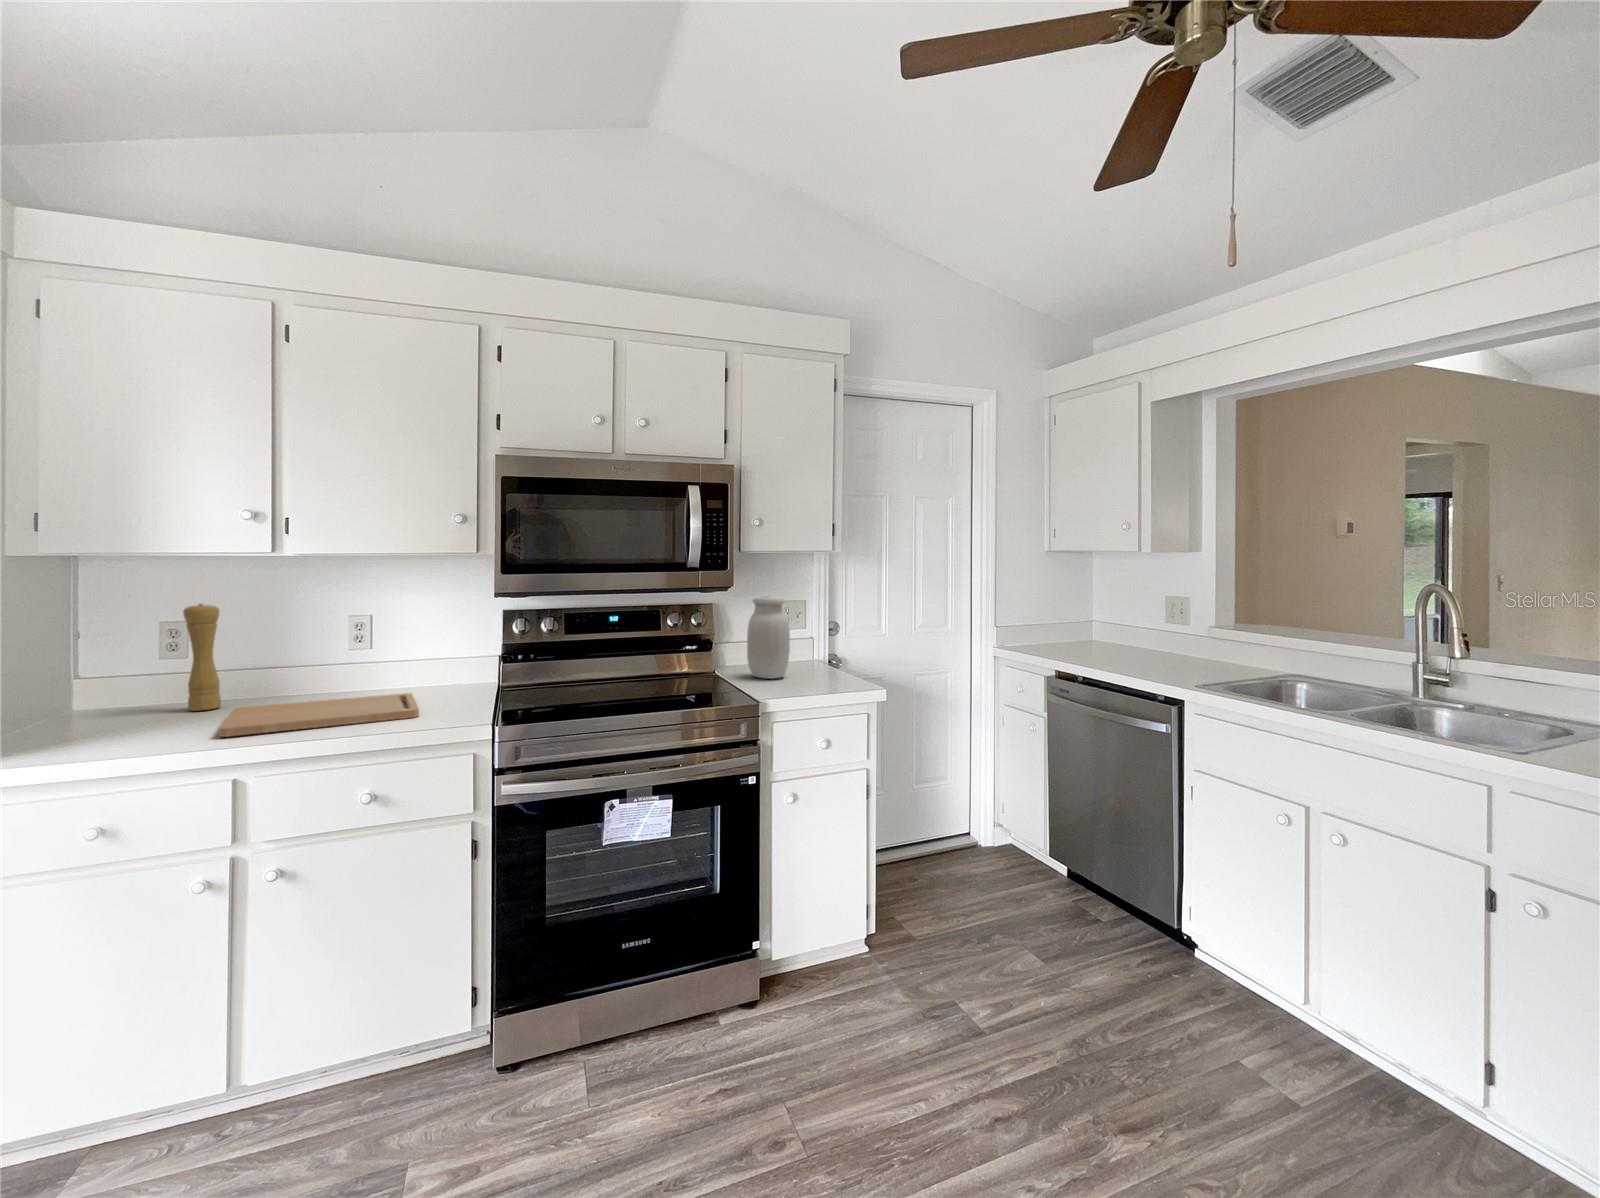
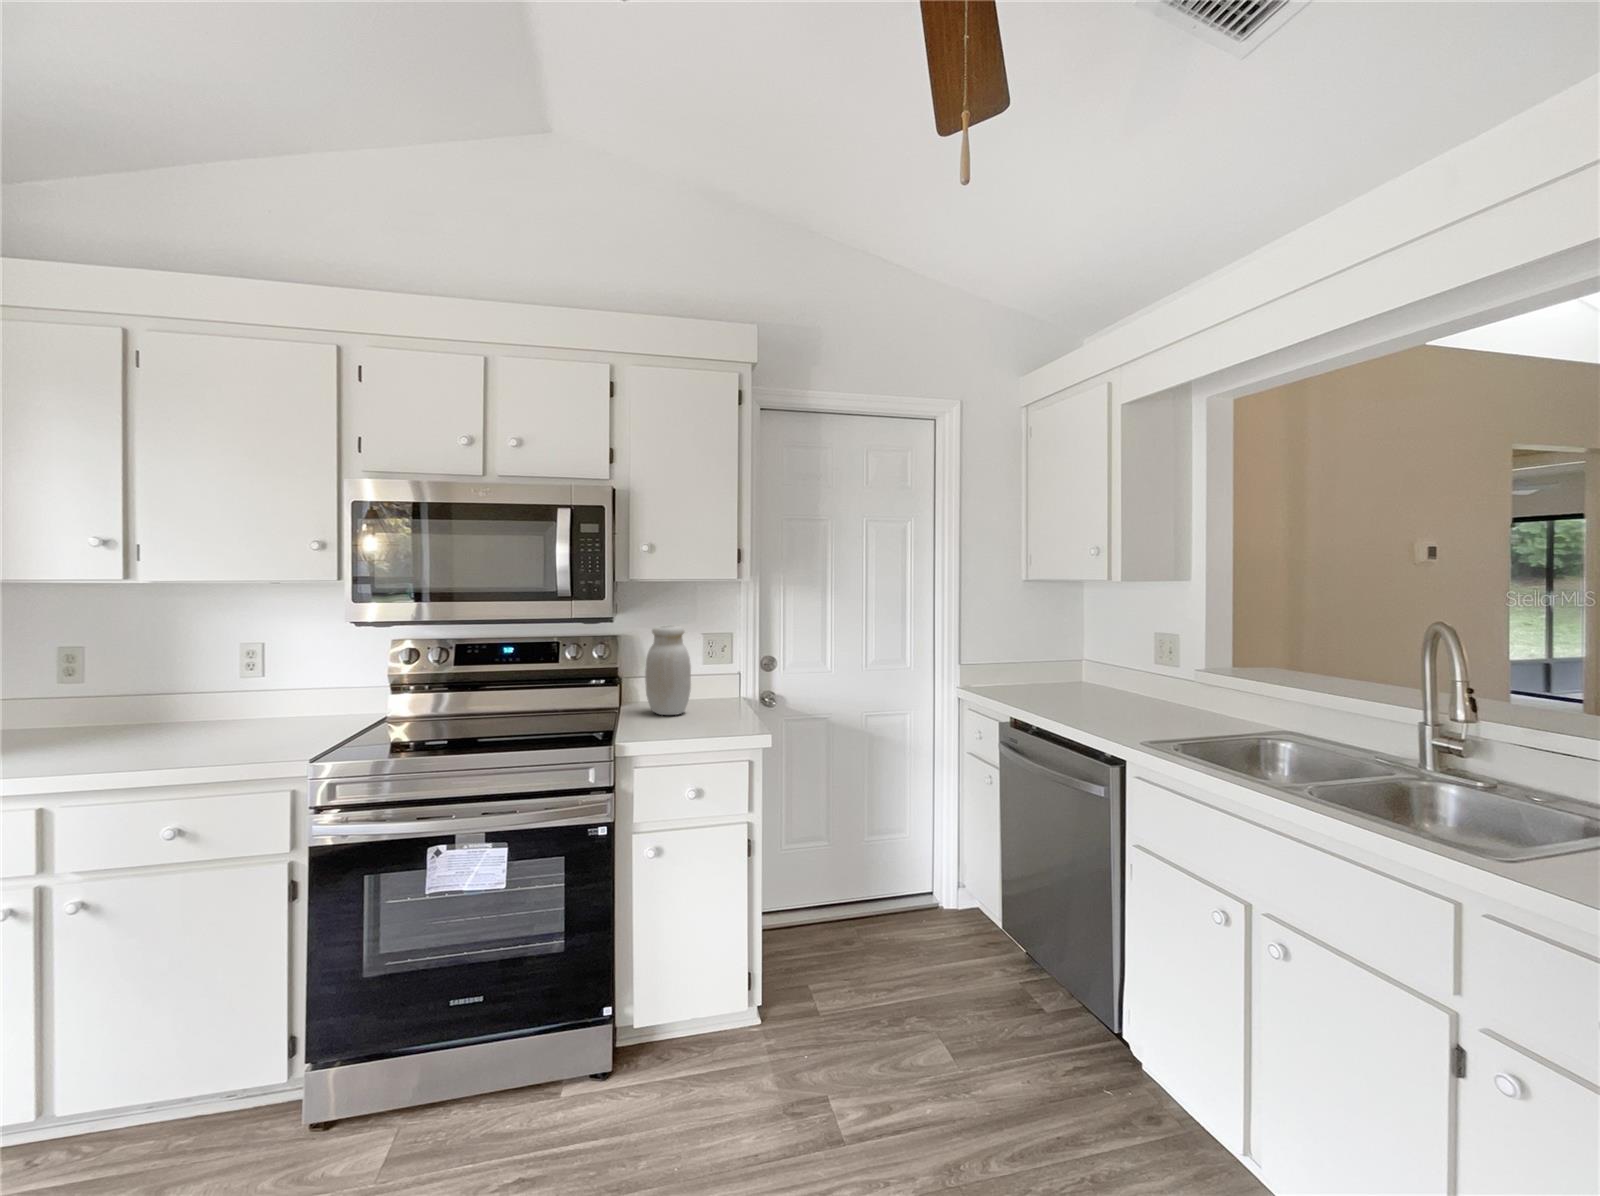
pepper mill: present [183,604,221,711] -> none [70,631,107,735]
cutting board: present [219,693,419,737] -> none [43,722,285,766]

